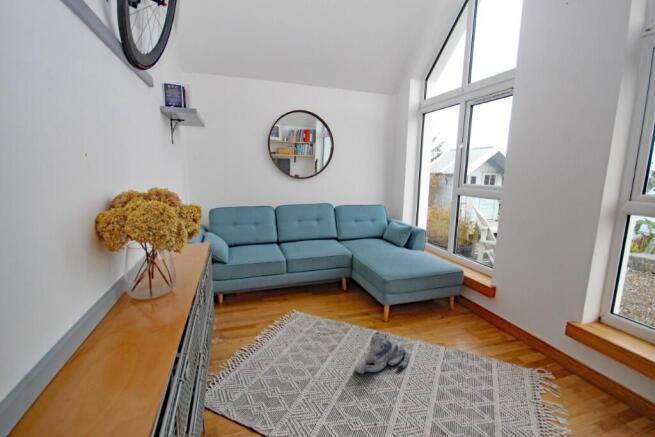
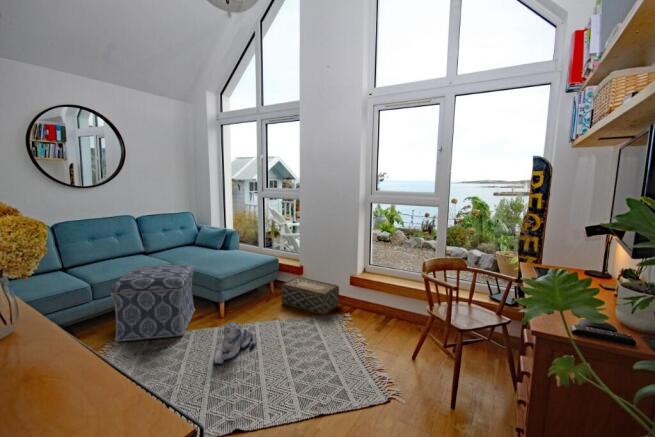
ottoman: none [293,252,367,327] -> present [110,264,195,342]
woven basket: none [458,299,546,363] -> present [282,277,339,315]

